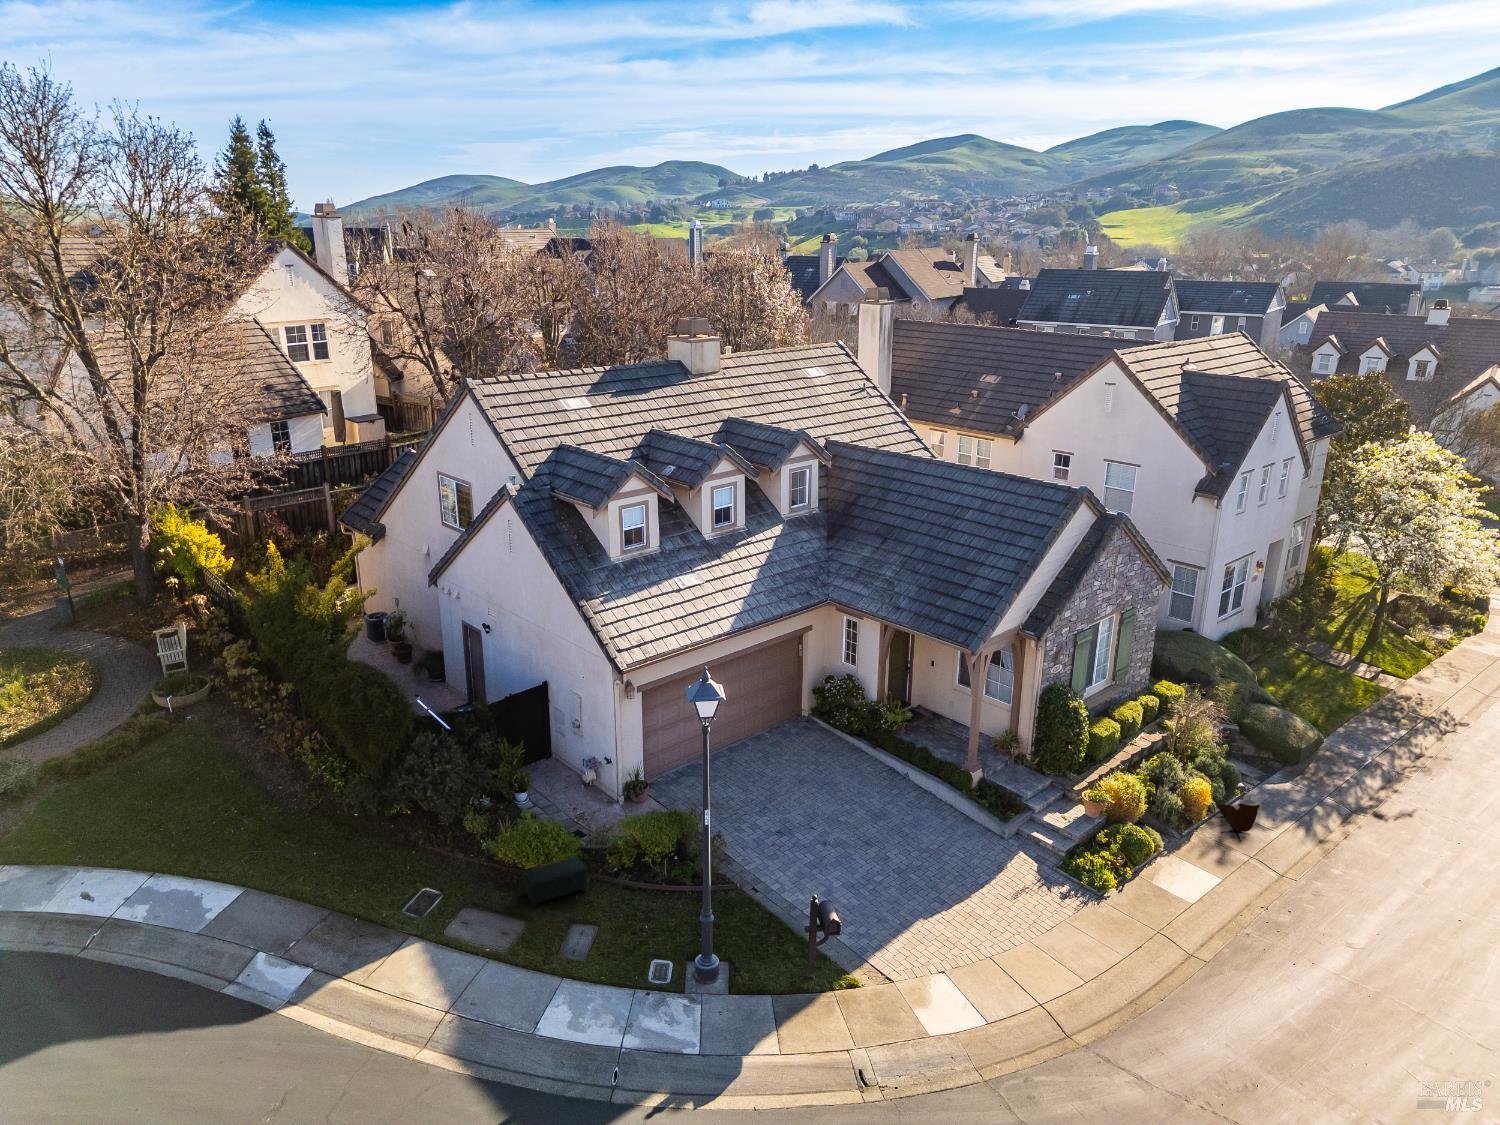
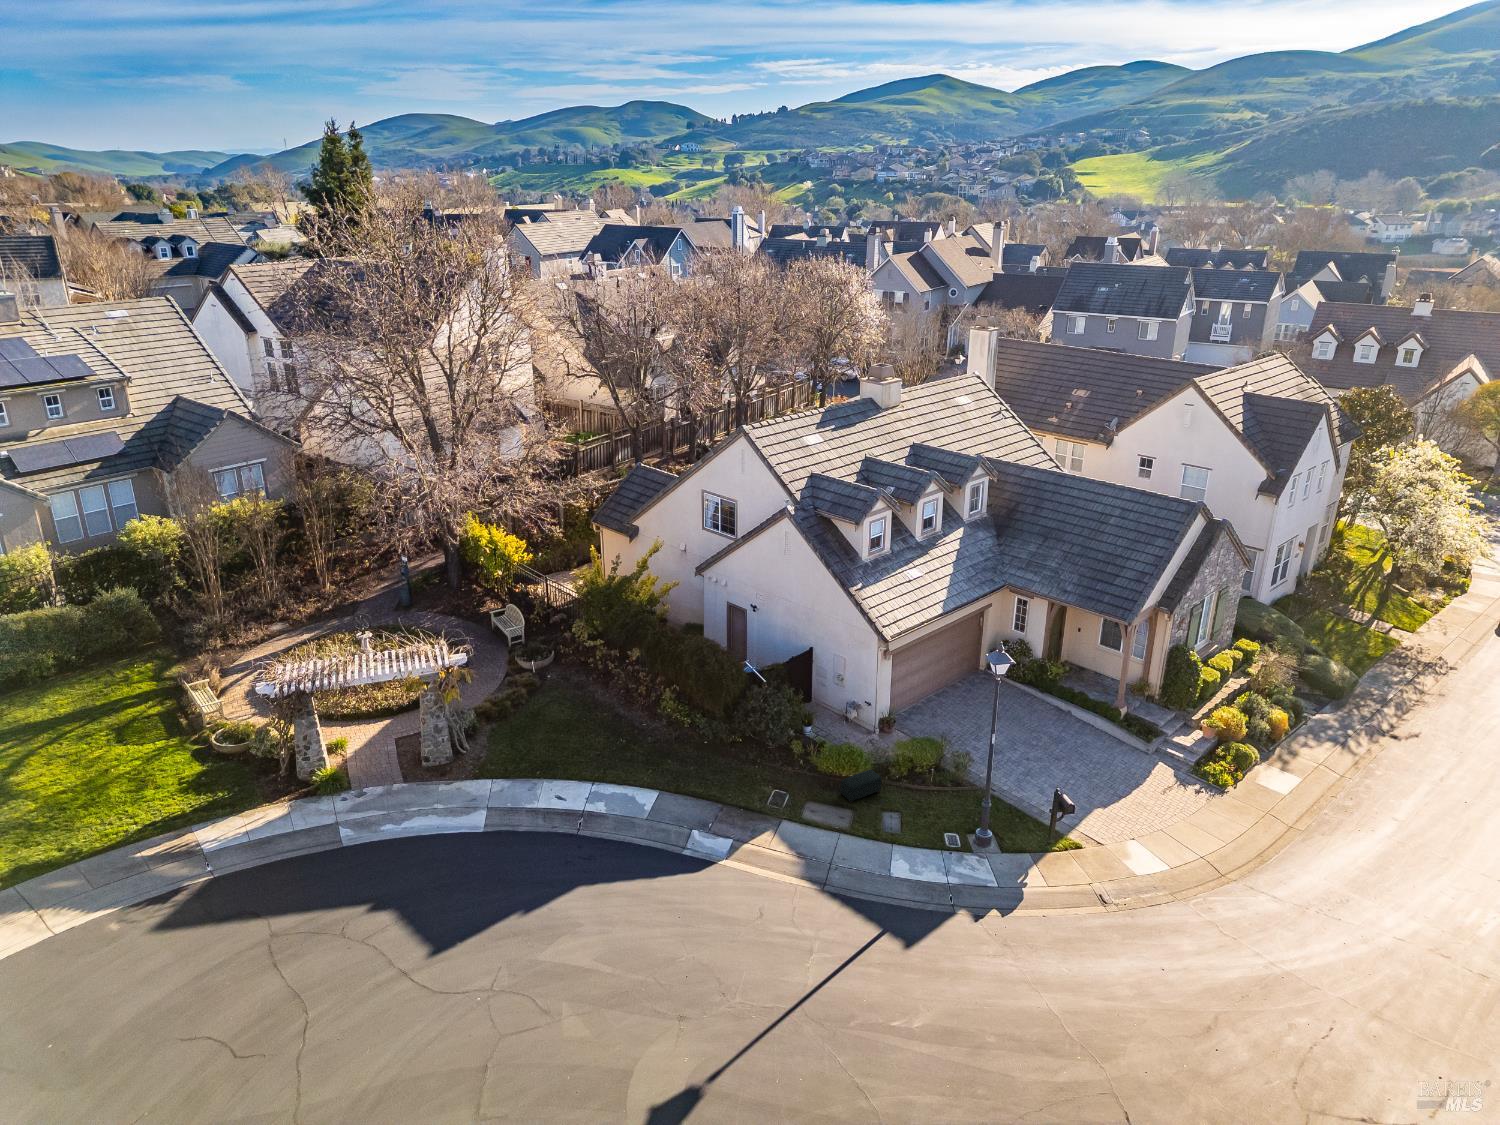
lounge chair: present [1215,803,1260,842] -> none [1288,727,1325,754]

